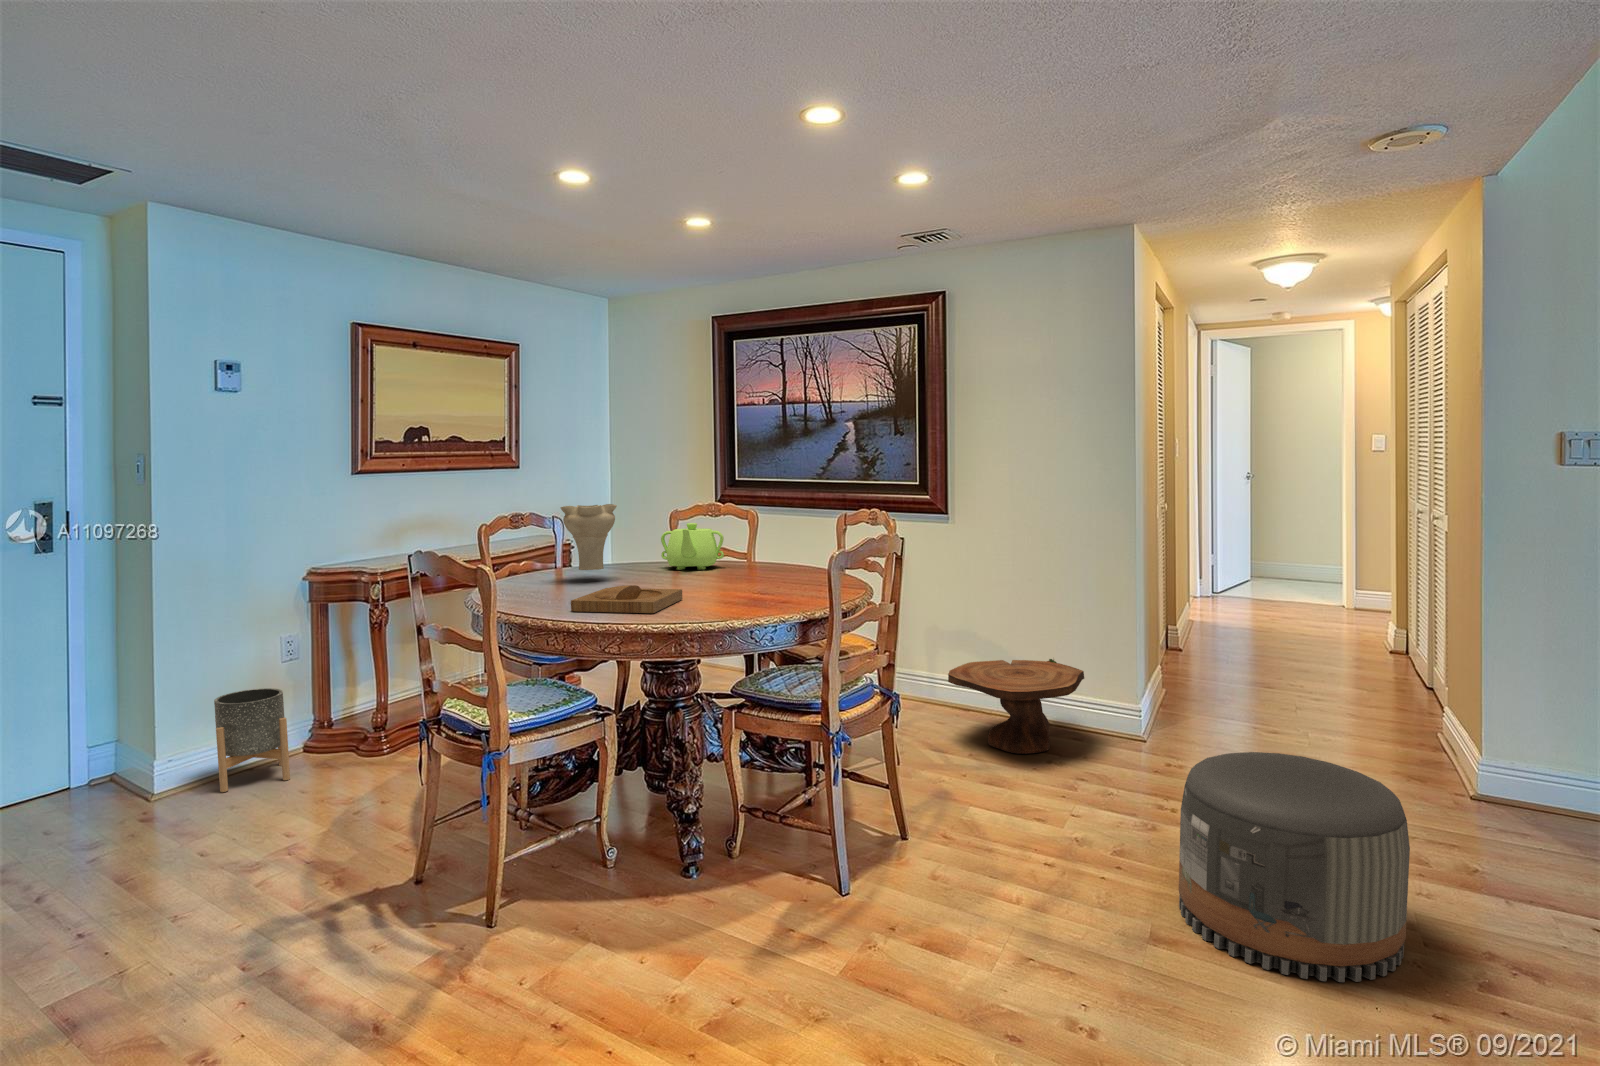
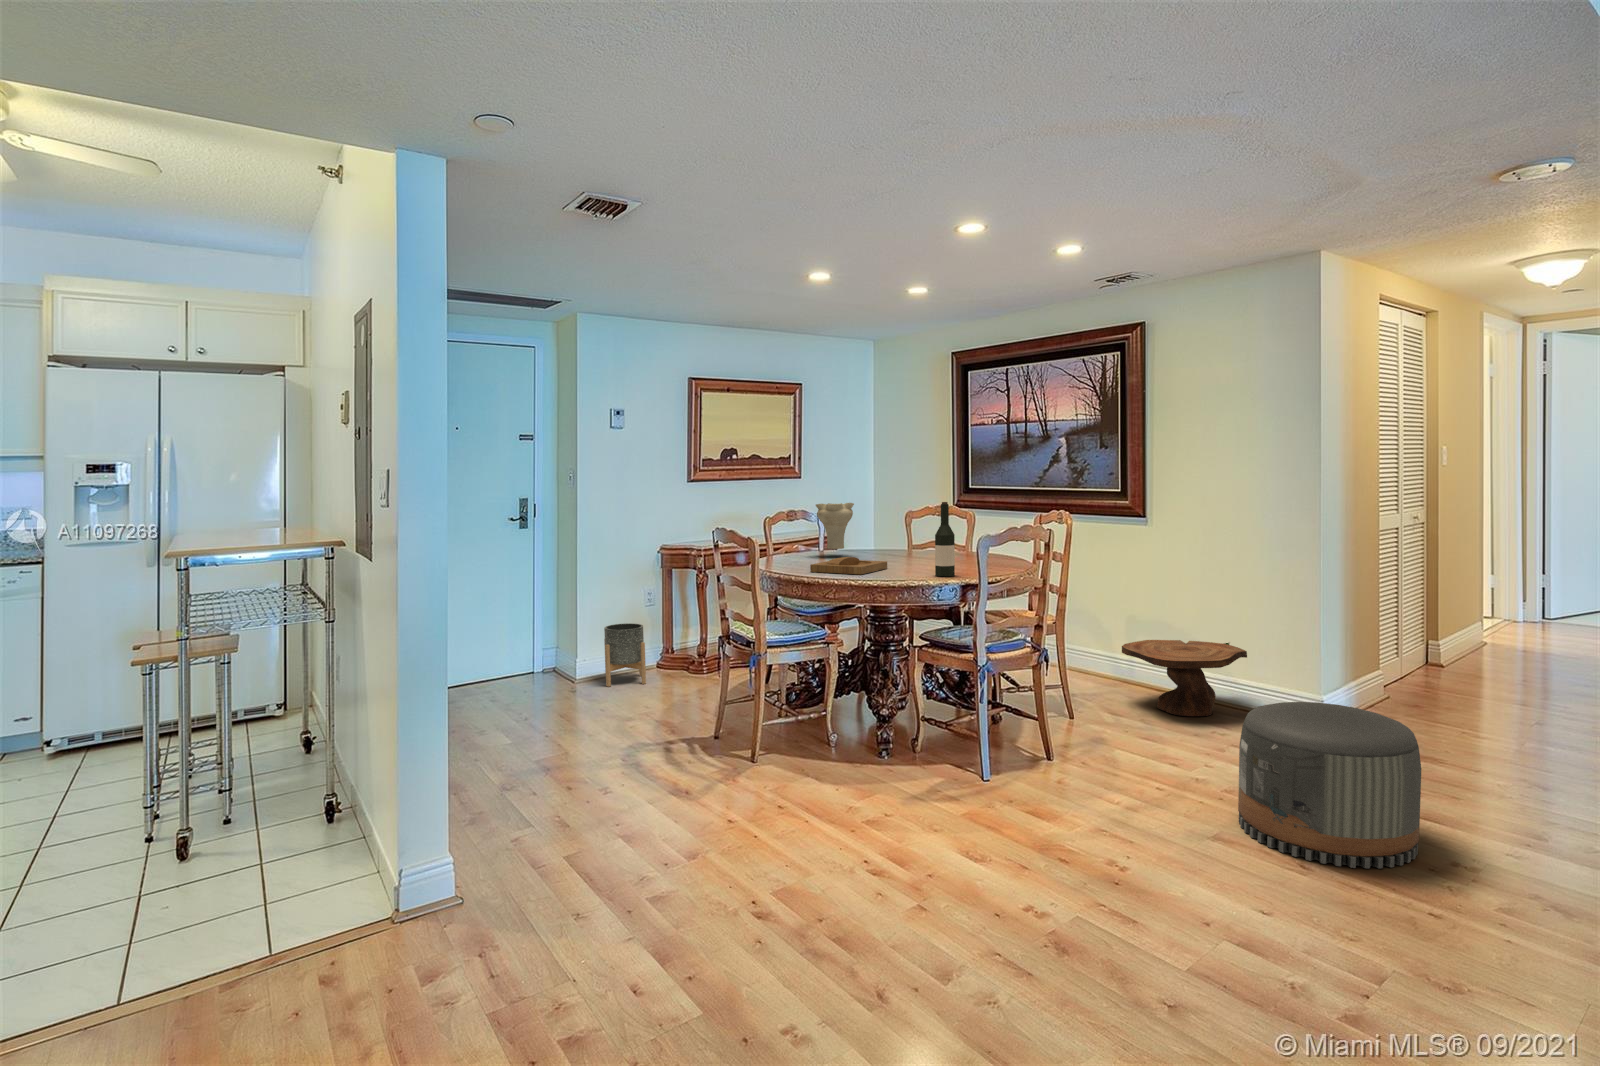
wine bottle: none [761,504,790,611] -> present [935,502,955,576]
teapot: present [661,523,724,570] -> none [891,518,937,553]

